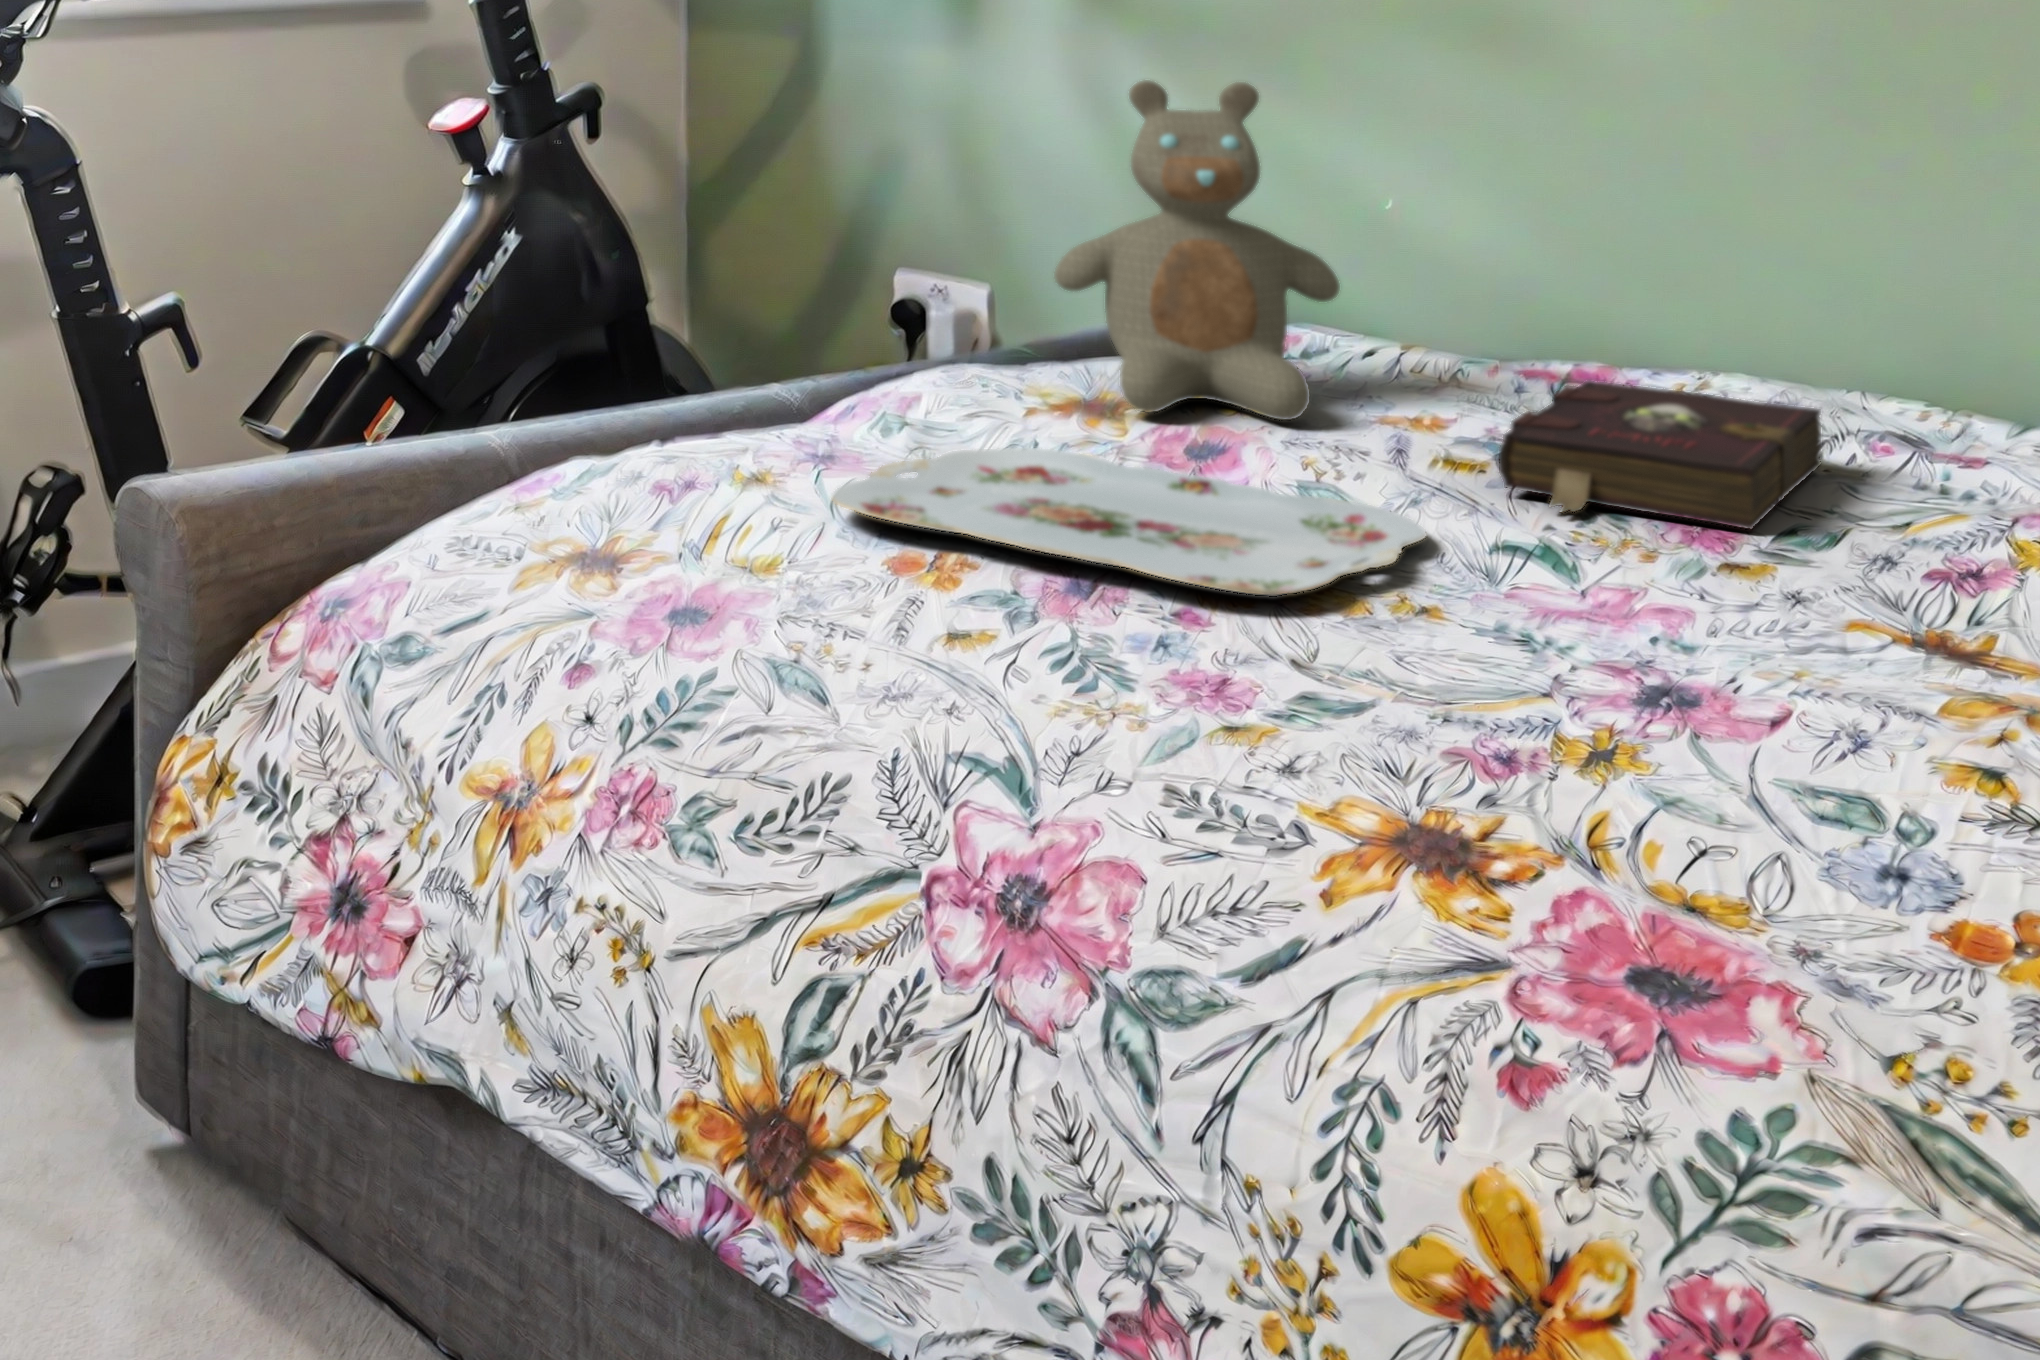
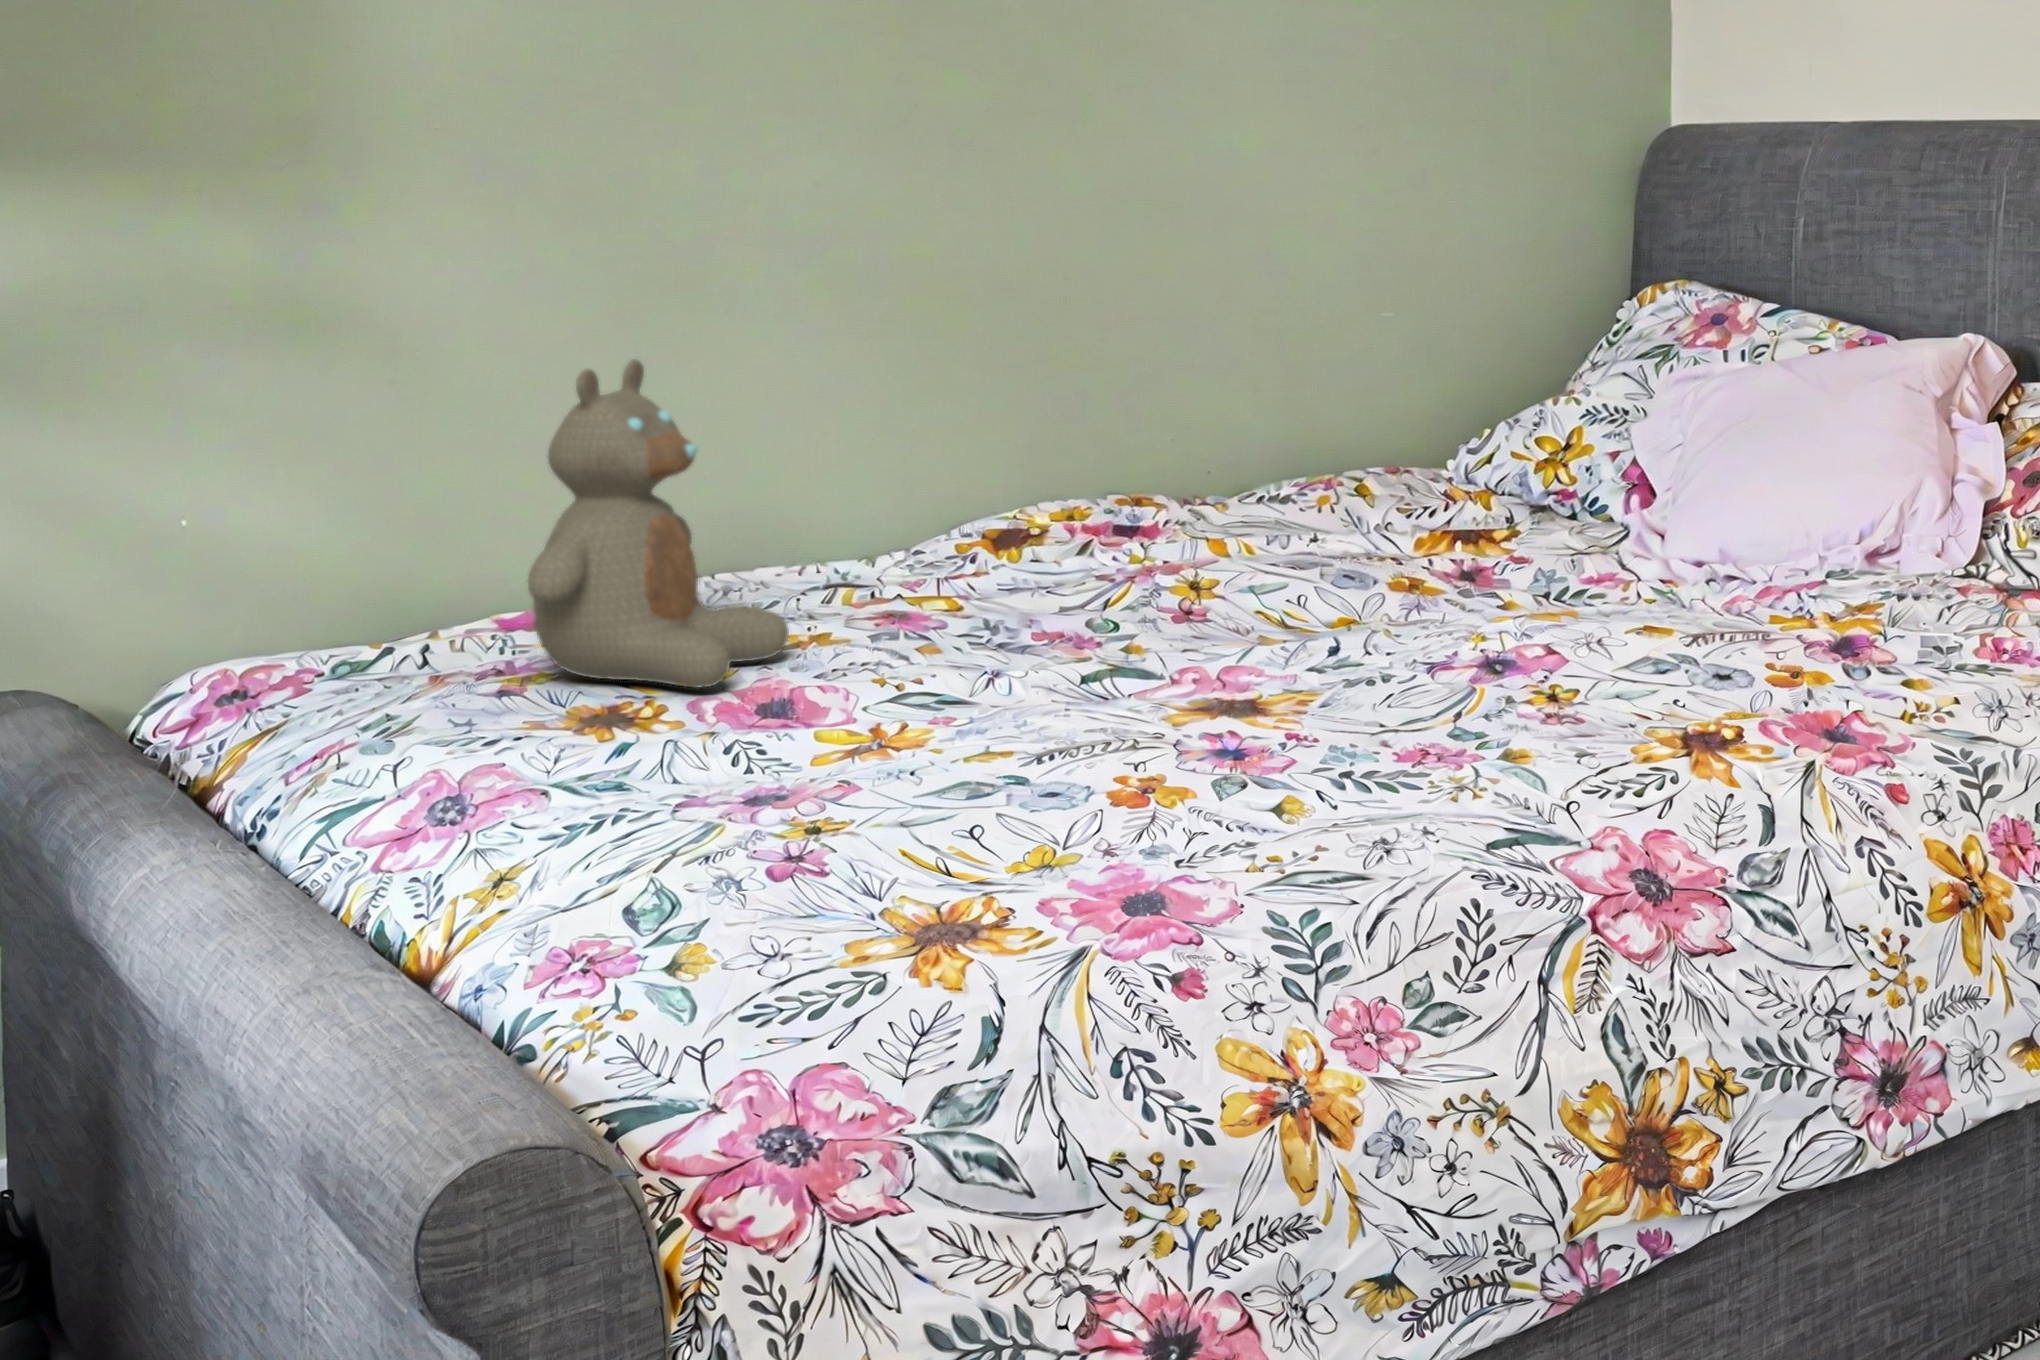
book: present [1499,381,1821,529] -> none [878,534,1154,632]
serving tray: present [832,448,1426,596] -> none [821,657,1320,786]

